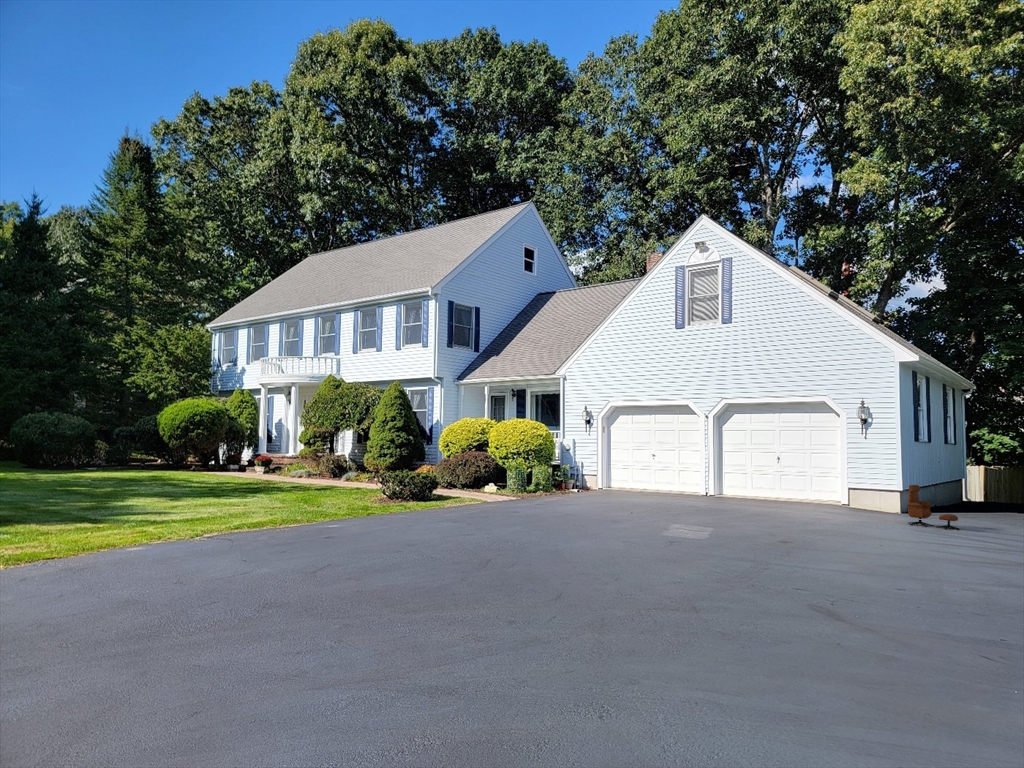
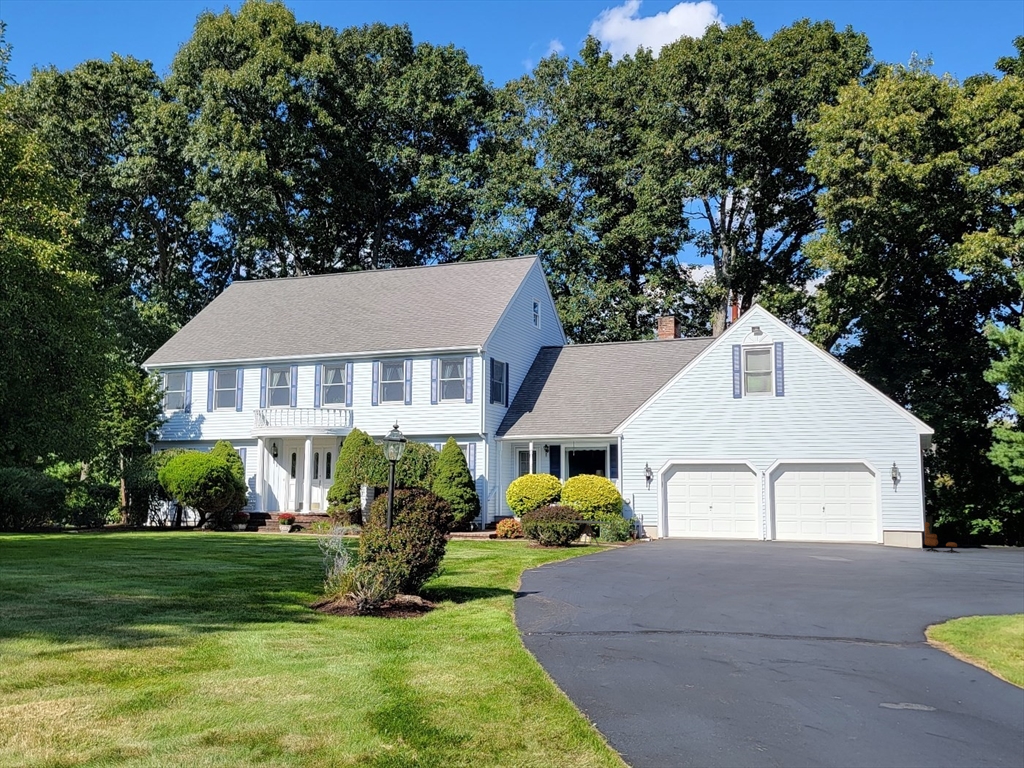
round table: none [442,469,482,499] -> present [571,521,605,546]

